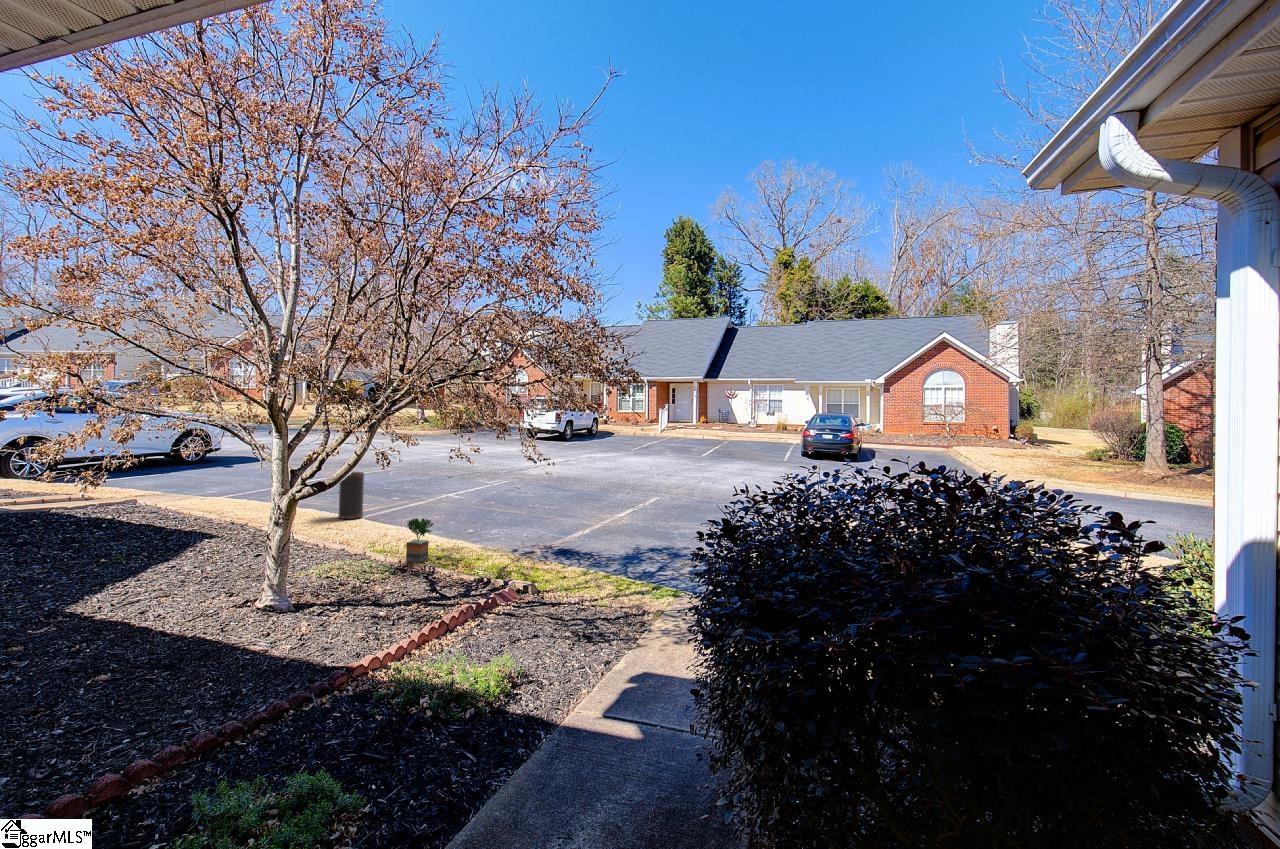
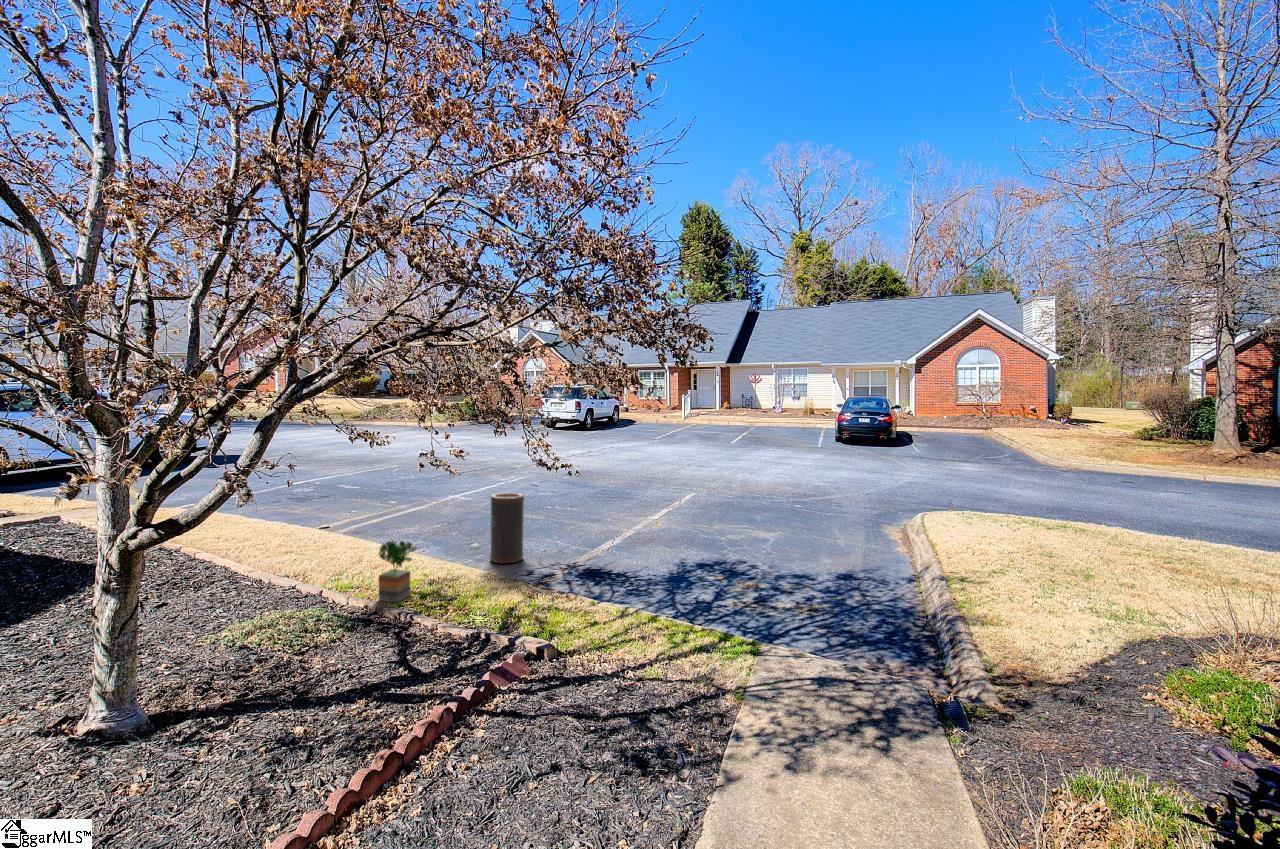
trash can: present [338,472,364,519] -> present [490,492,524,564]

